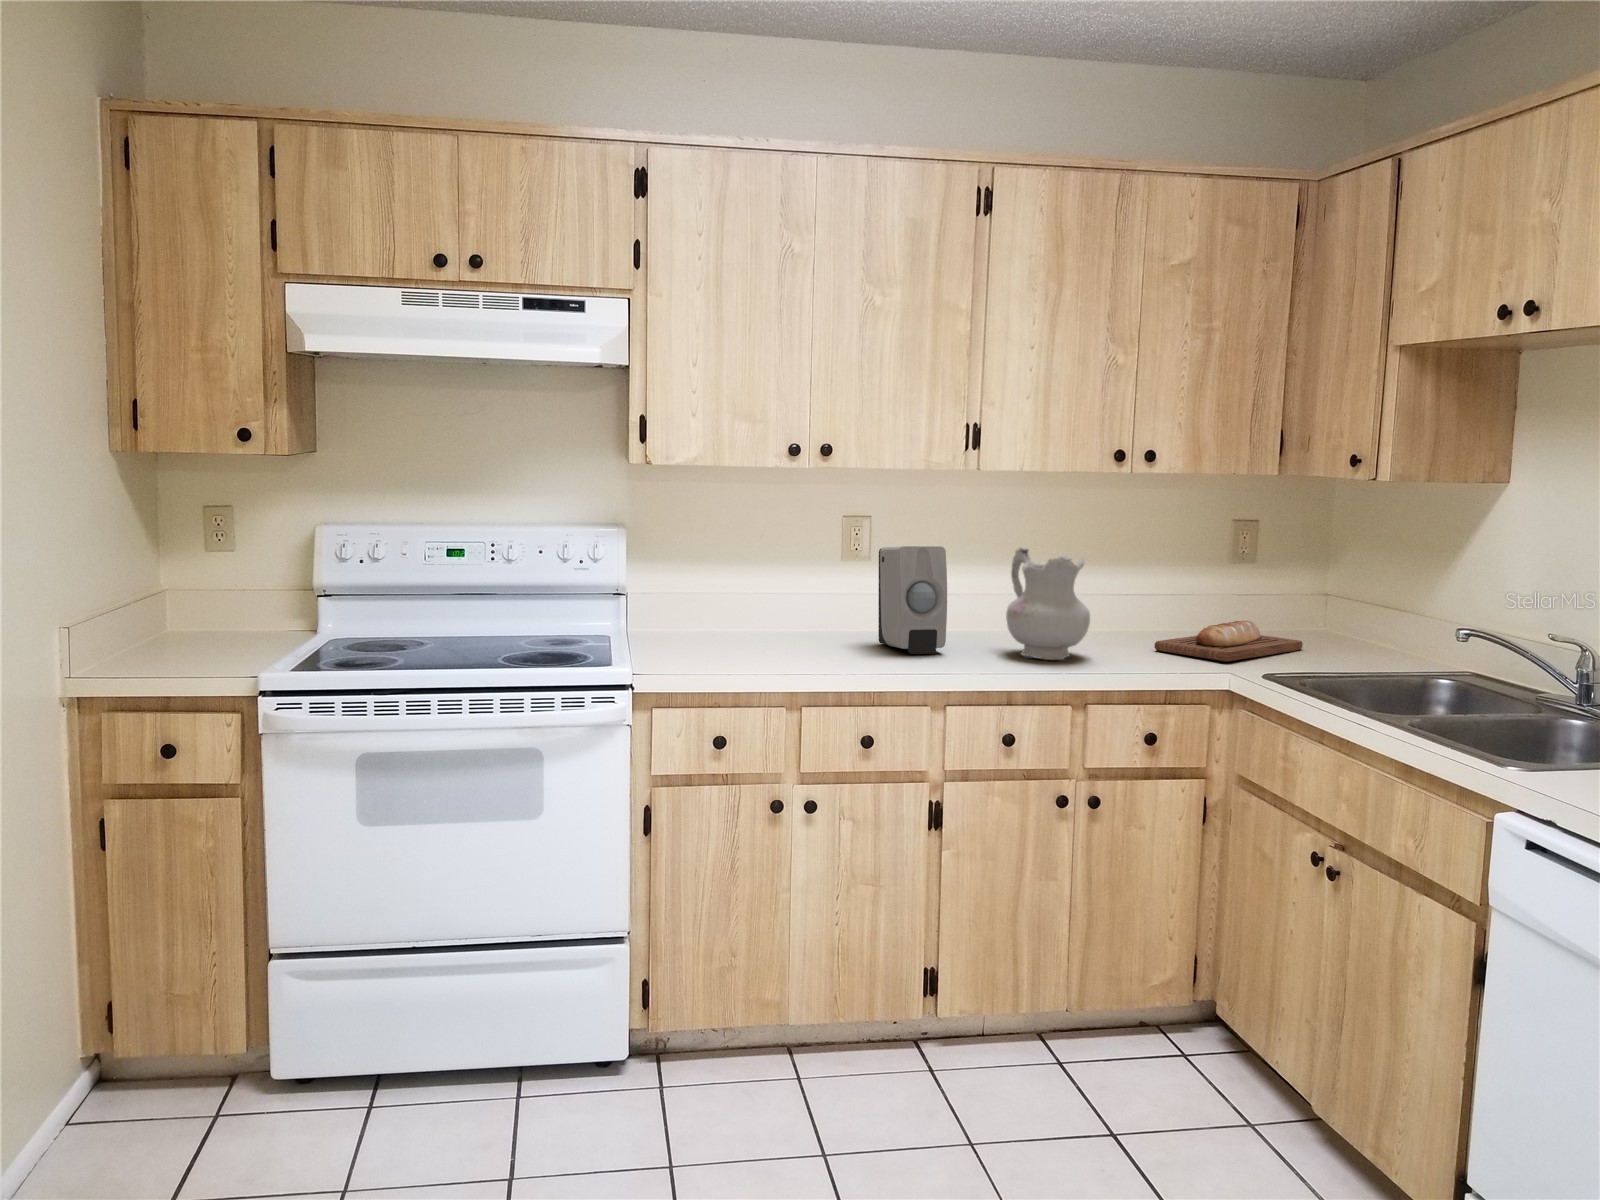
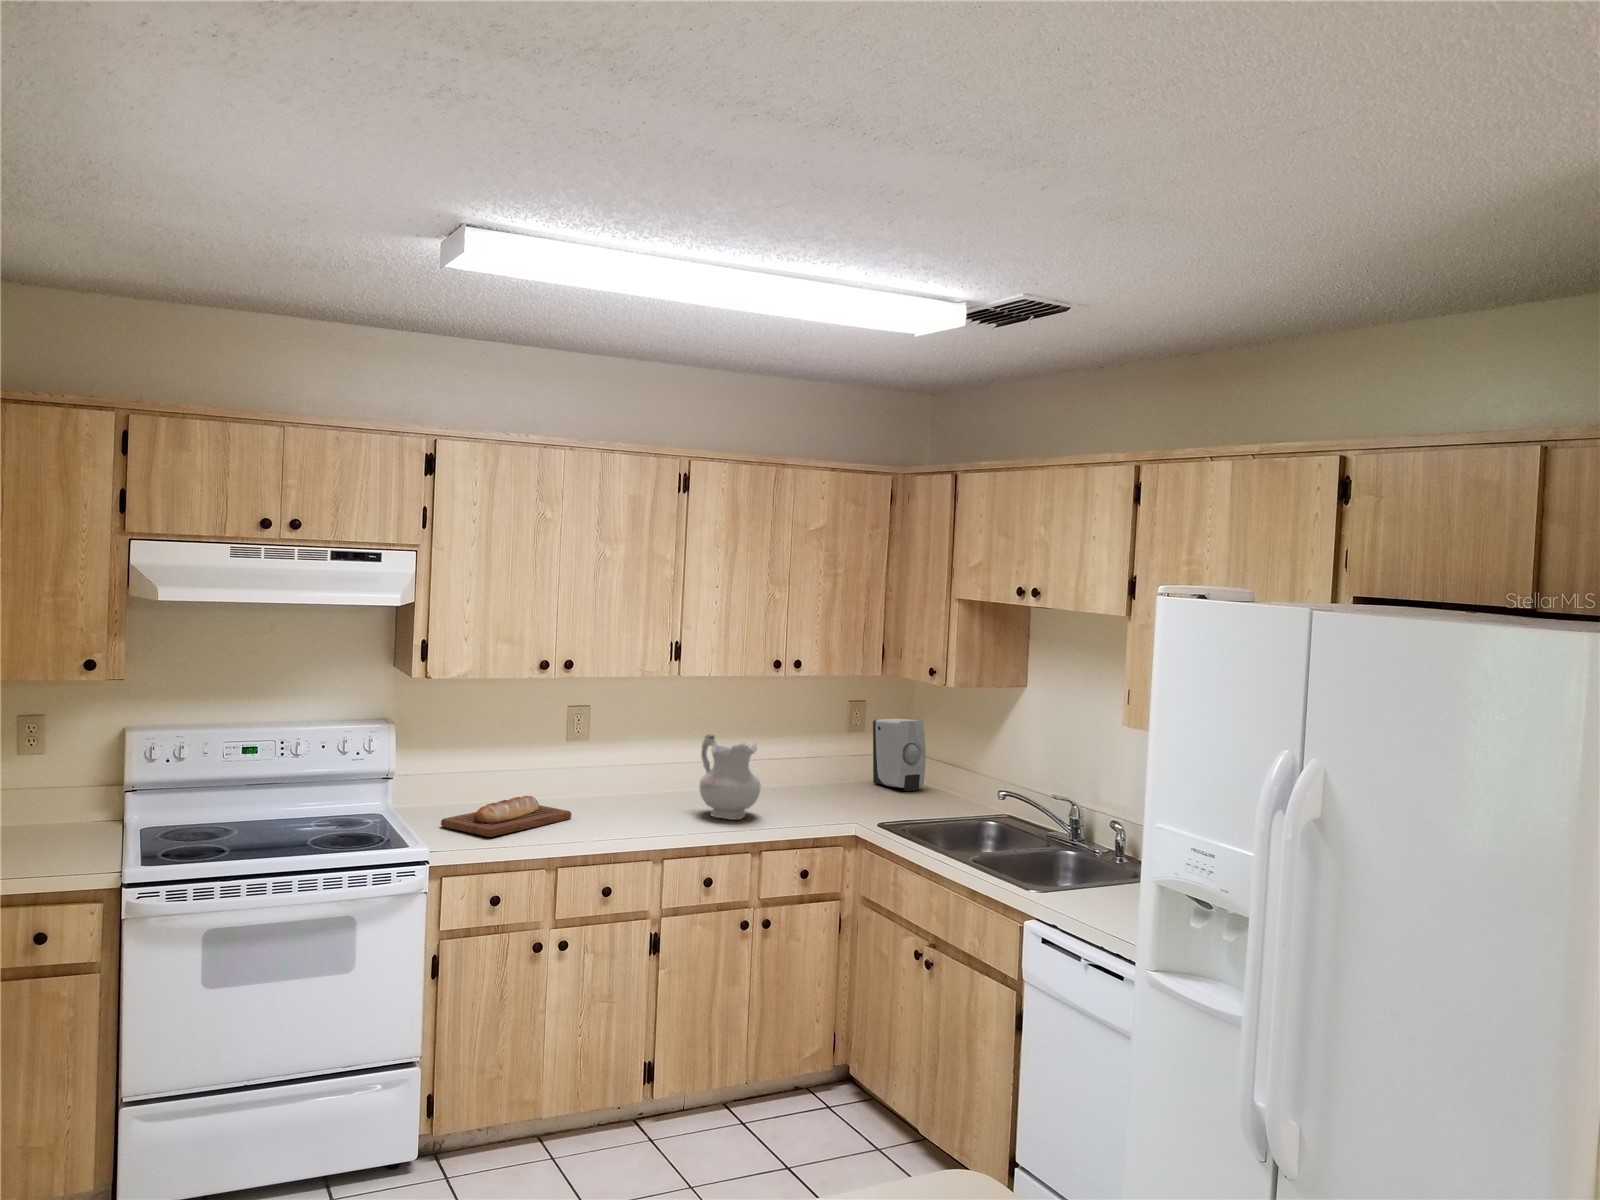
soap dispenser: present [878,546,947,654] -> present [873,719,926,791]
bread loaf: present [1154,621,1303,661] -> present [441,796,571,837]

